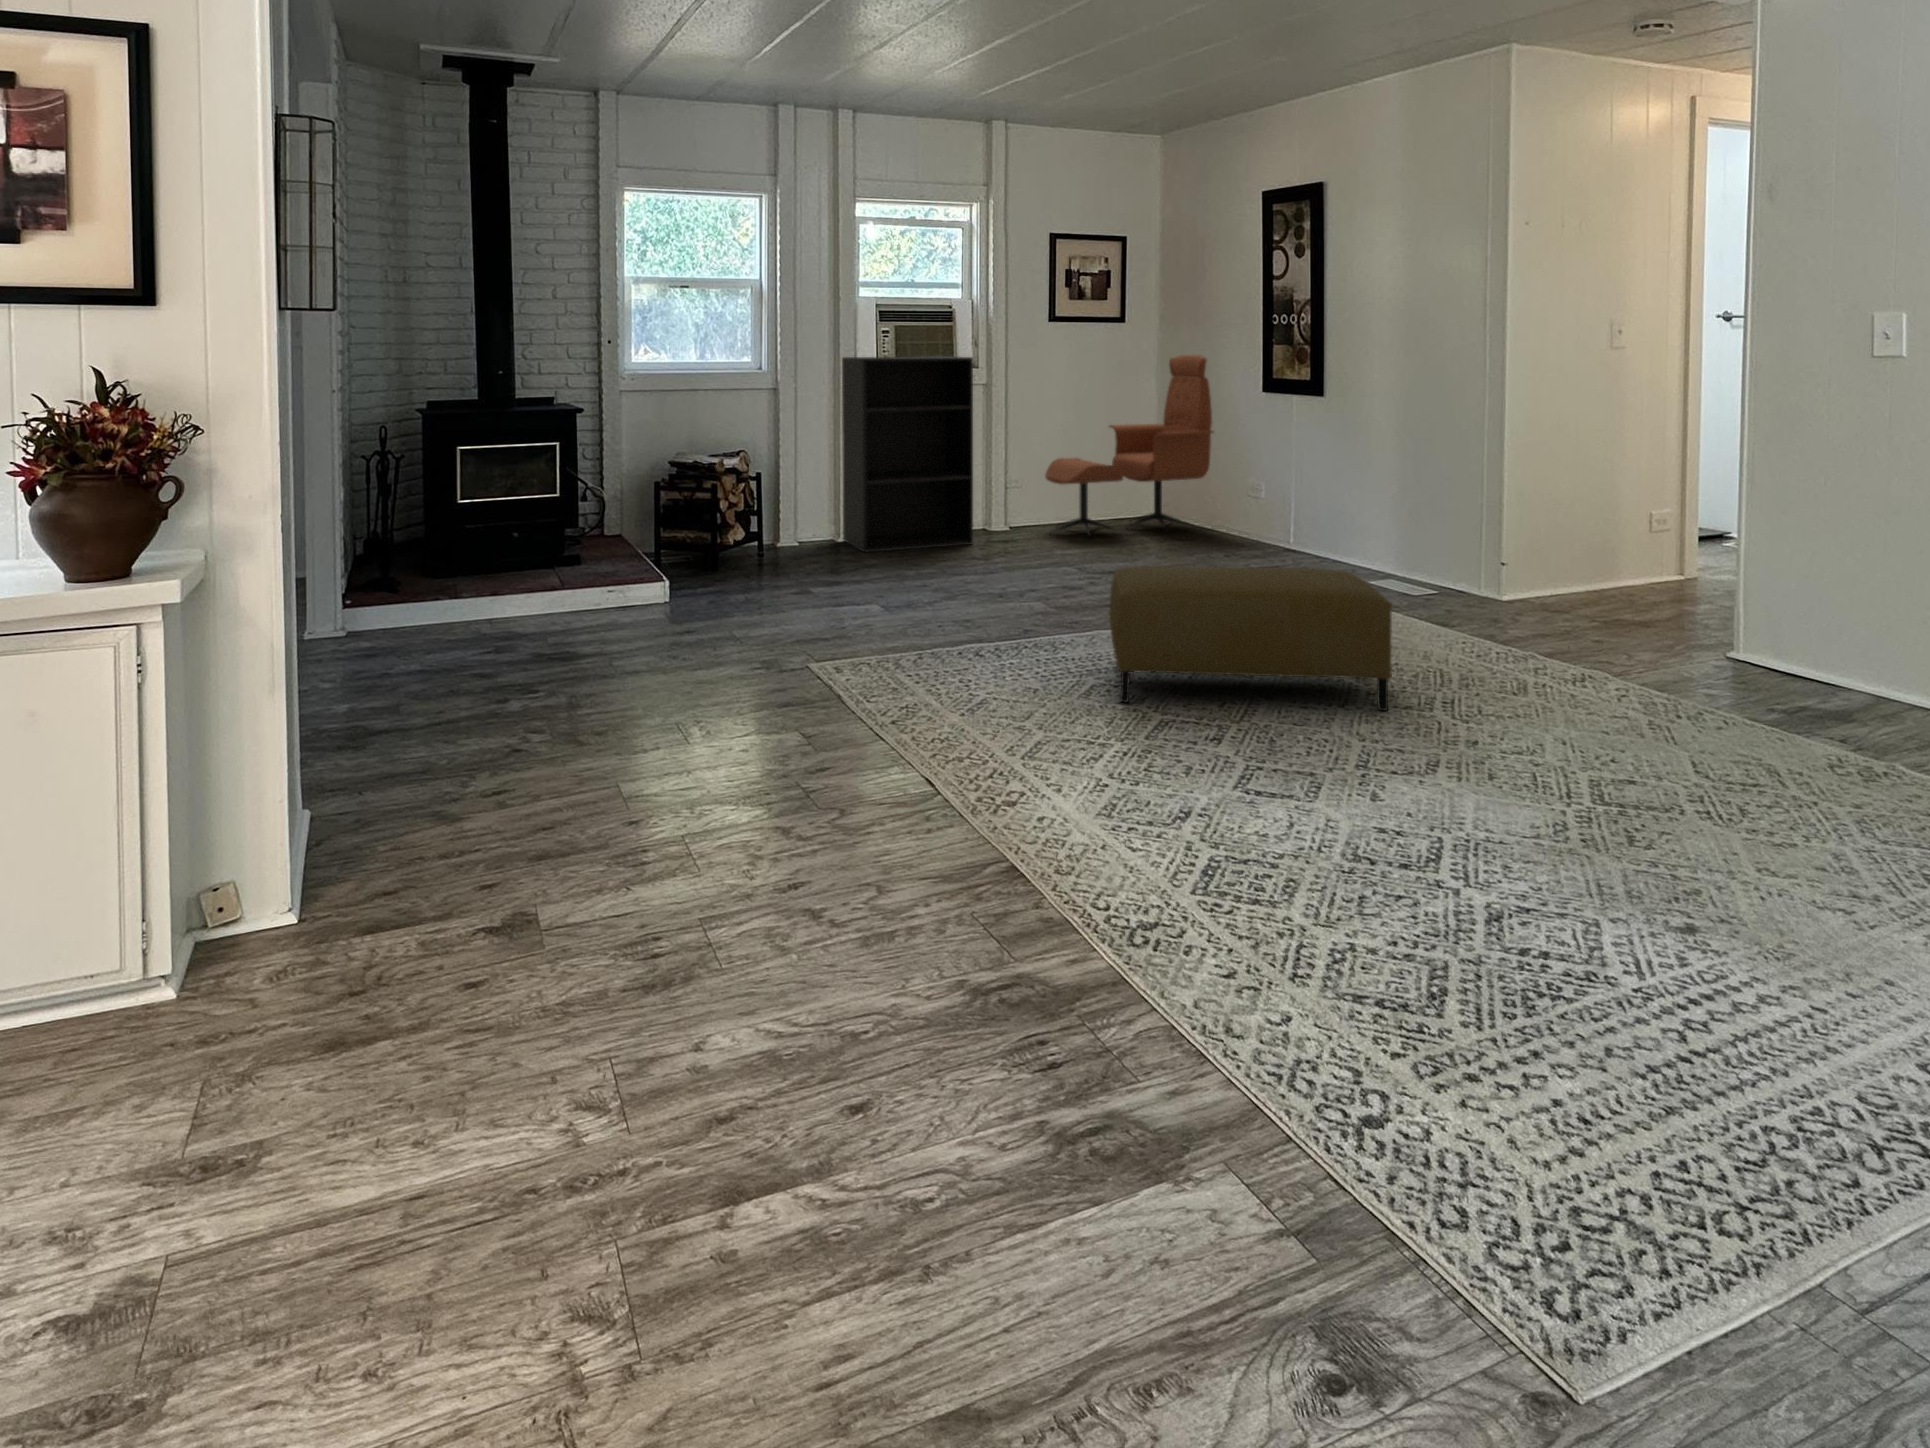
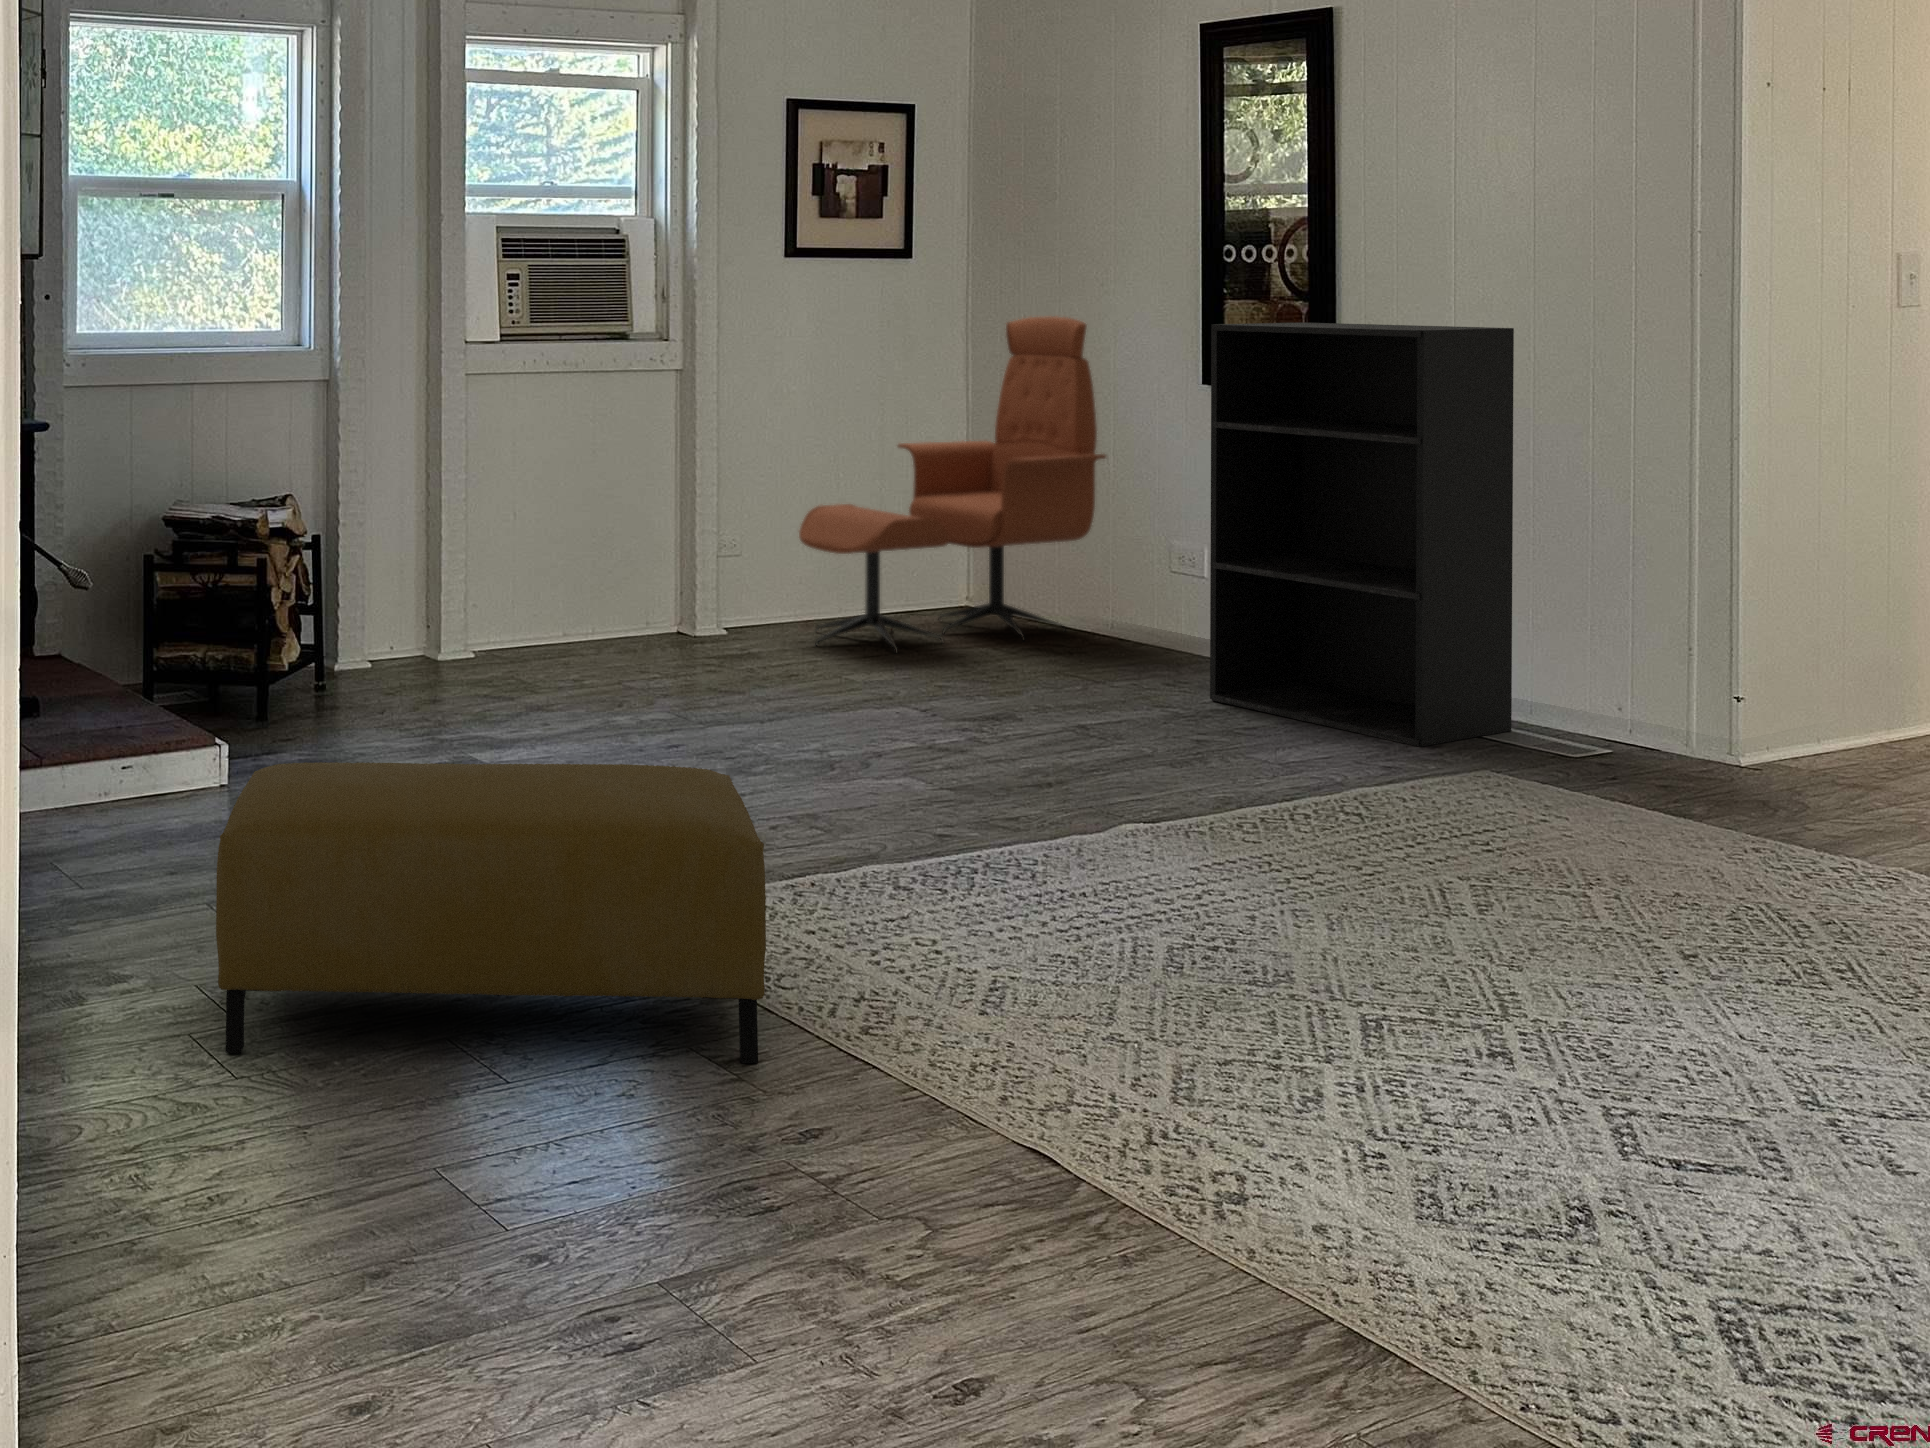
bookshelf: present [842,356,973,552] -> present [1210,322,1514,747]
ottoman: present [1110,566,1392,711] -> present [216,762,766,1063]

